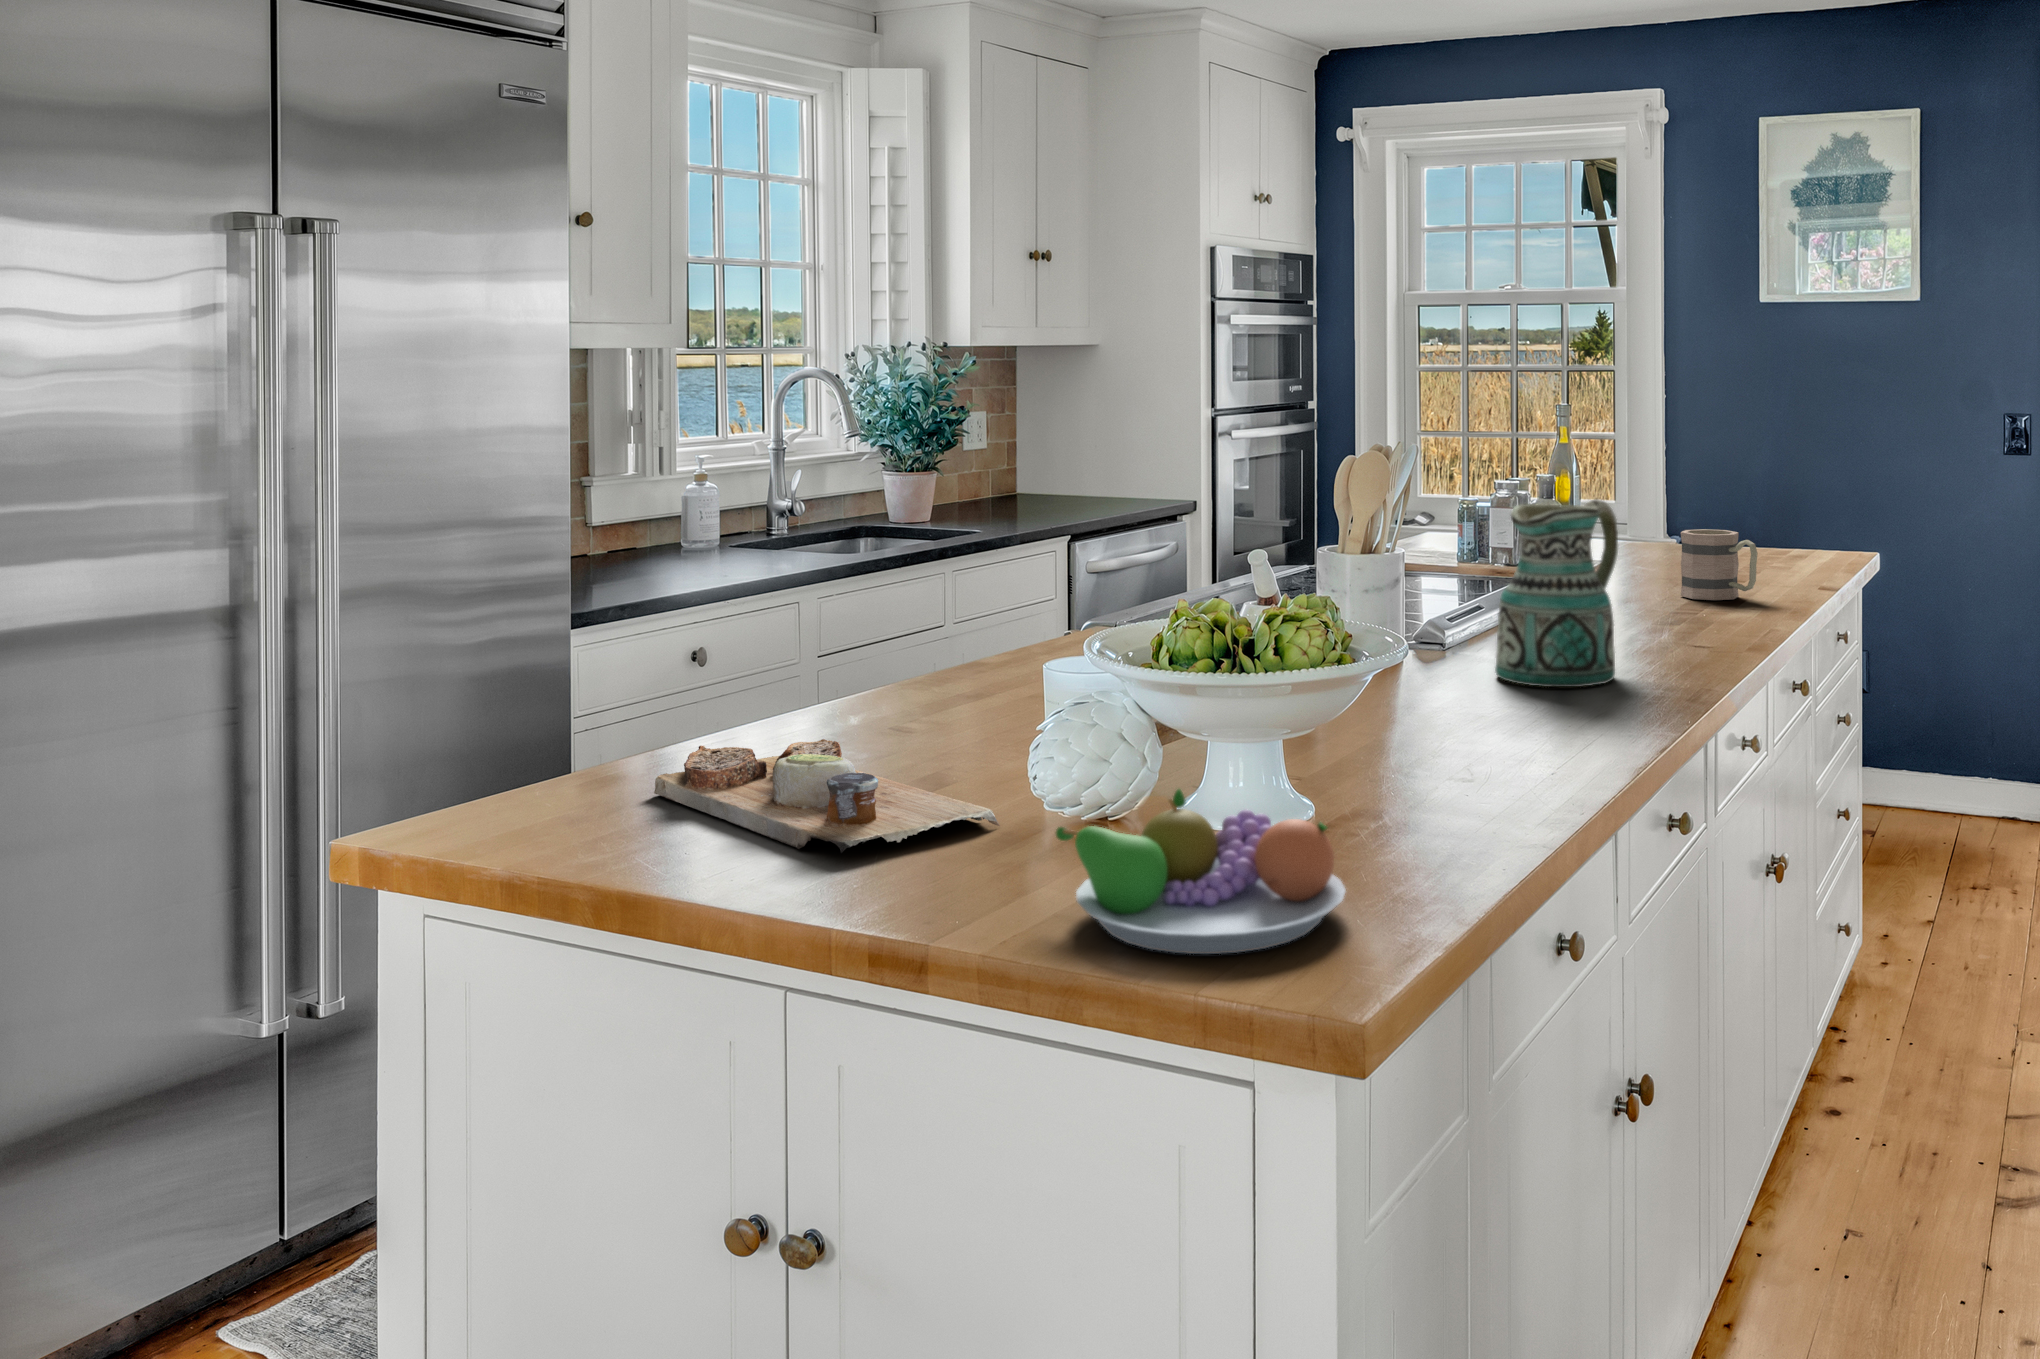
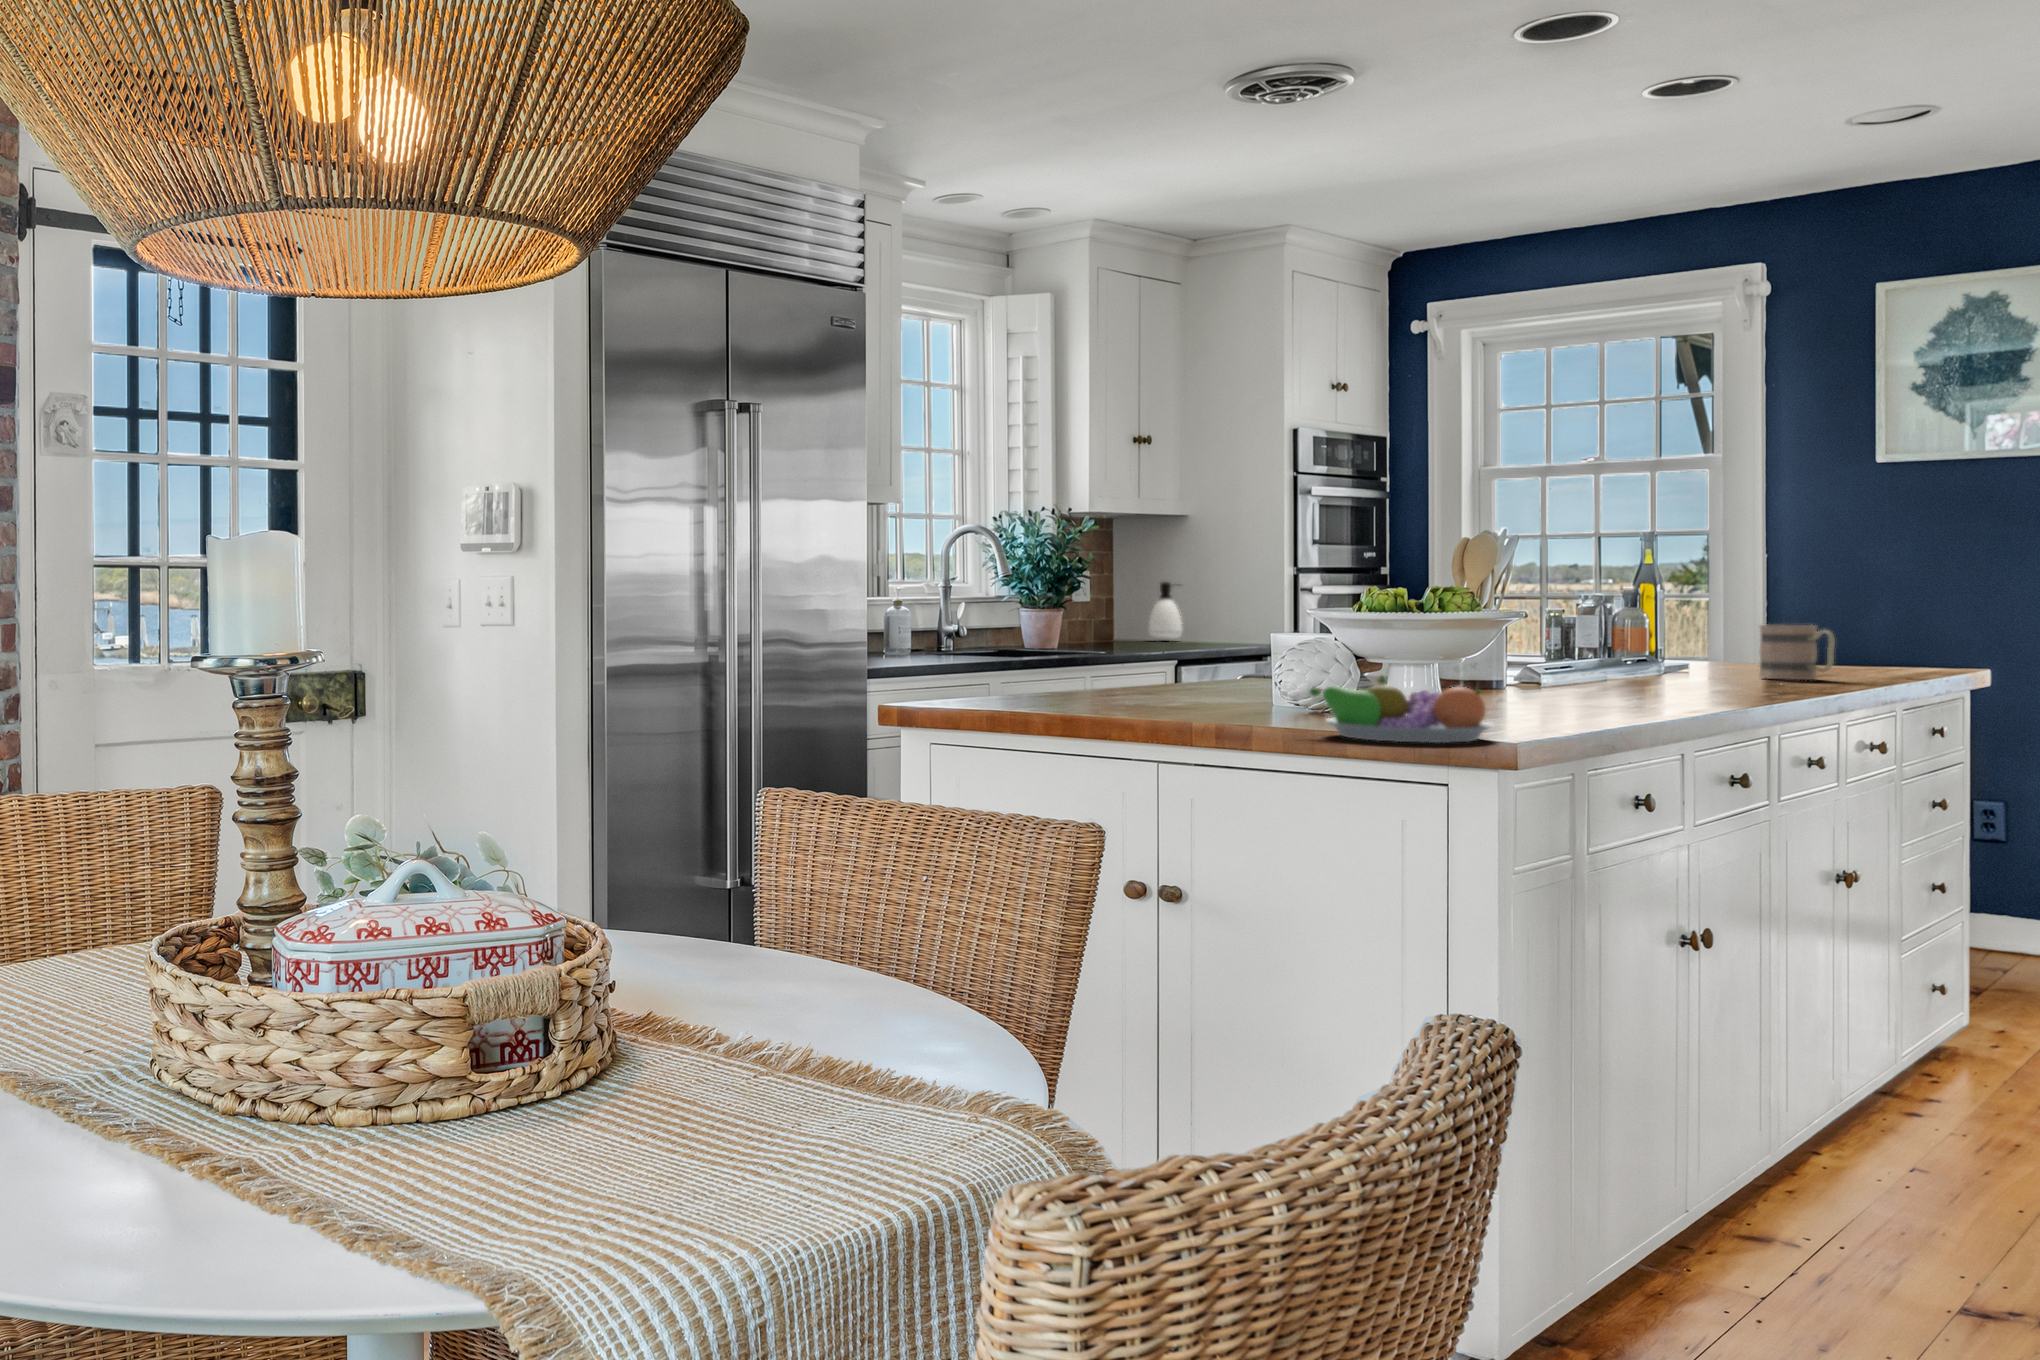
soap dispenser: none [1050,427,1088,499] -> present [1148,582,1182,641]
ceramic pitcher: present [1495,499,1618,687] -> none [1585,570,1693,700]
cutting board: present [654,739,1000,853] -> none [1023,681,1250,720]

